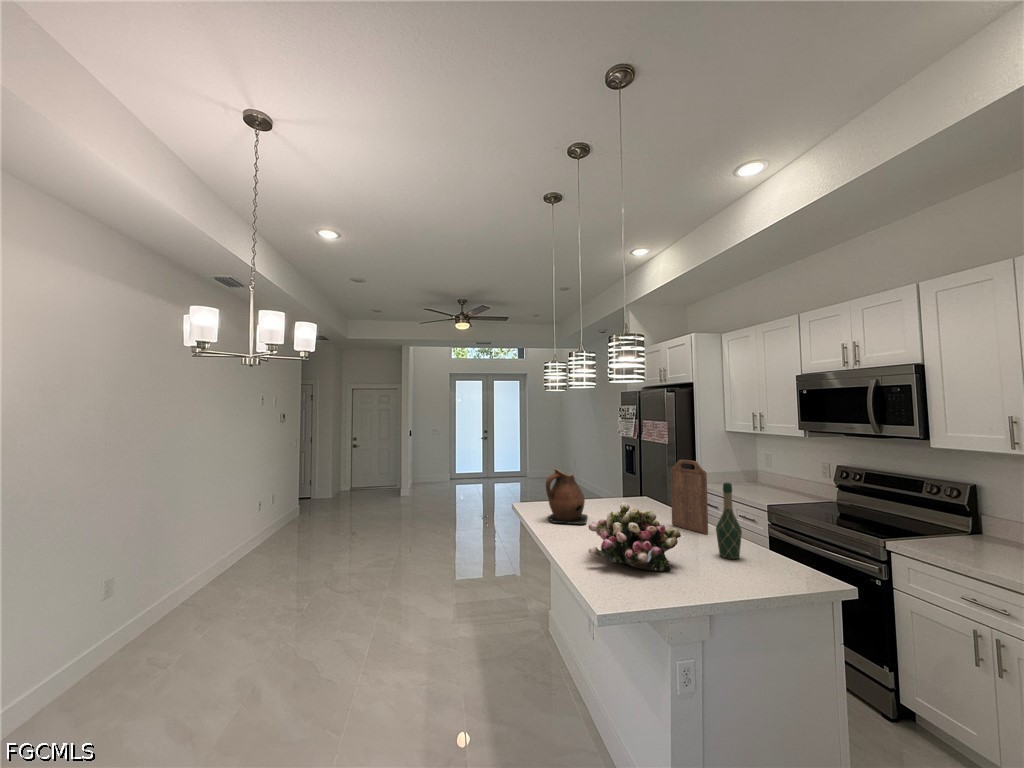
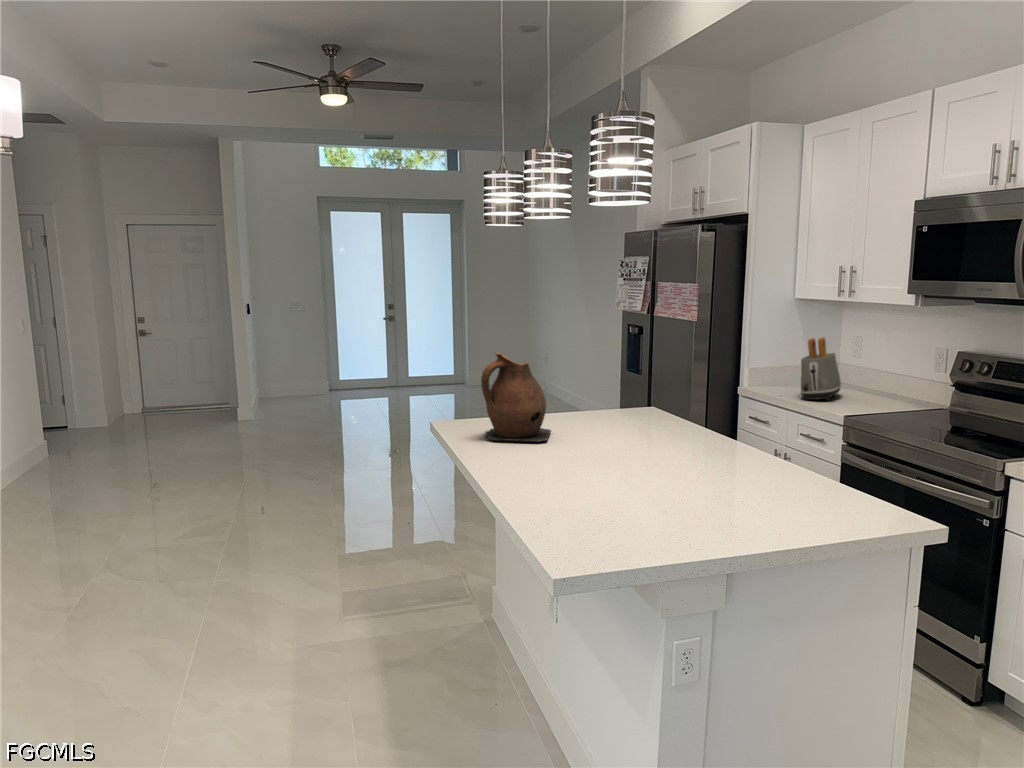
toaster: none [735,455,761,494] -> present [801,337,842,401]
cutting board: present [671,460,708,534] -> none [685,336,743,452]
wine bottle: present [716,483,742,559] -> none [745,366,783,481]
flower arrangement: present [588,503,681,571] -> none [543,398,687,497]

